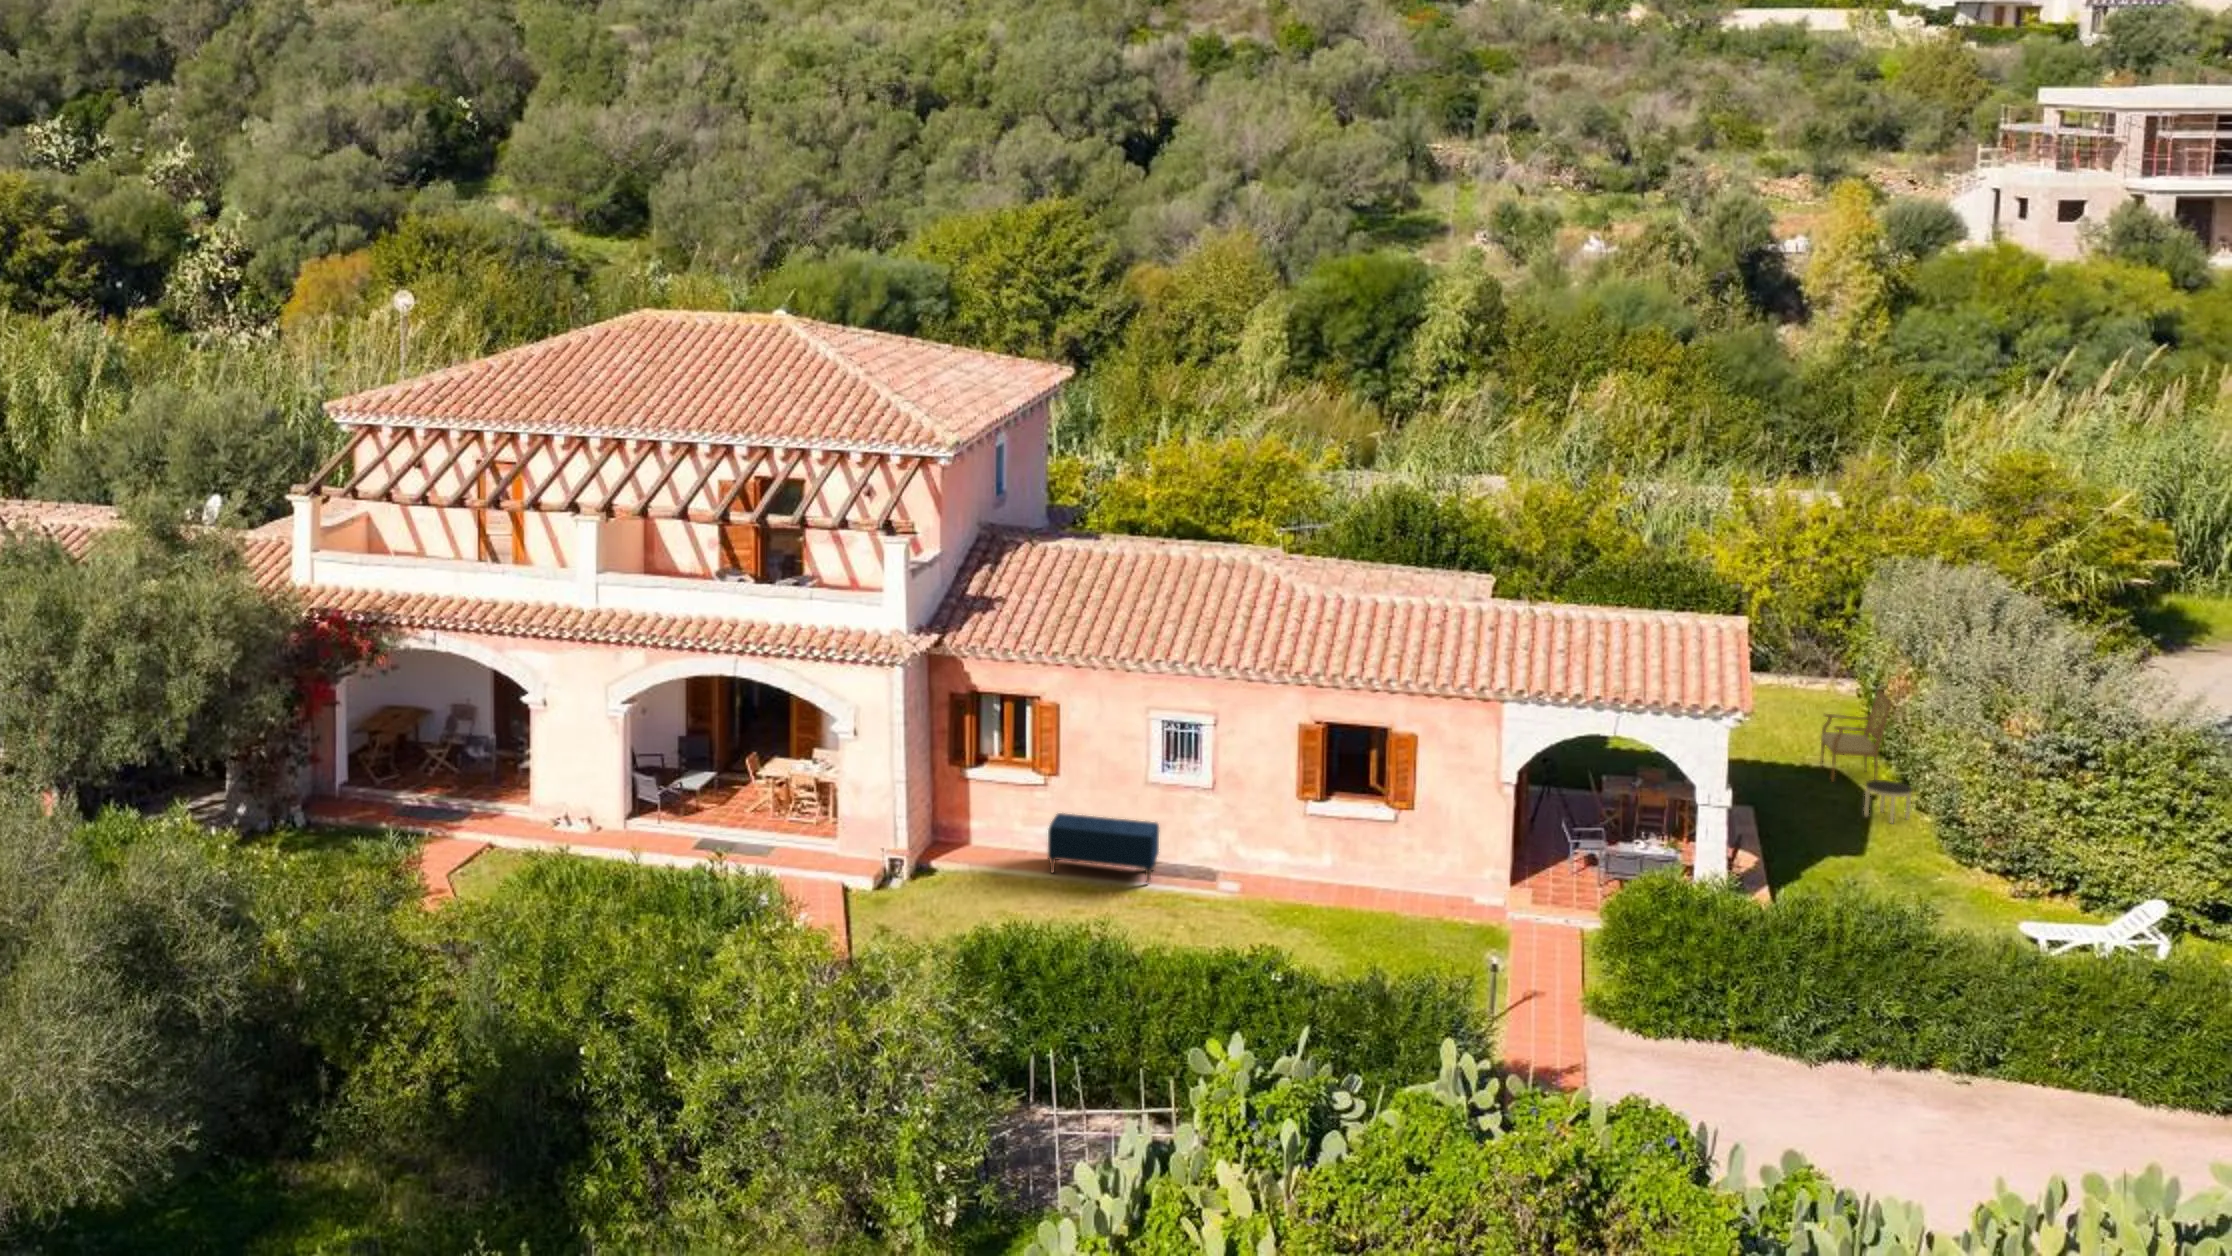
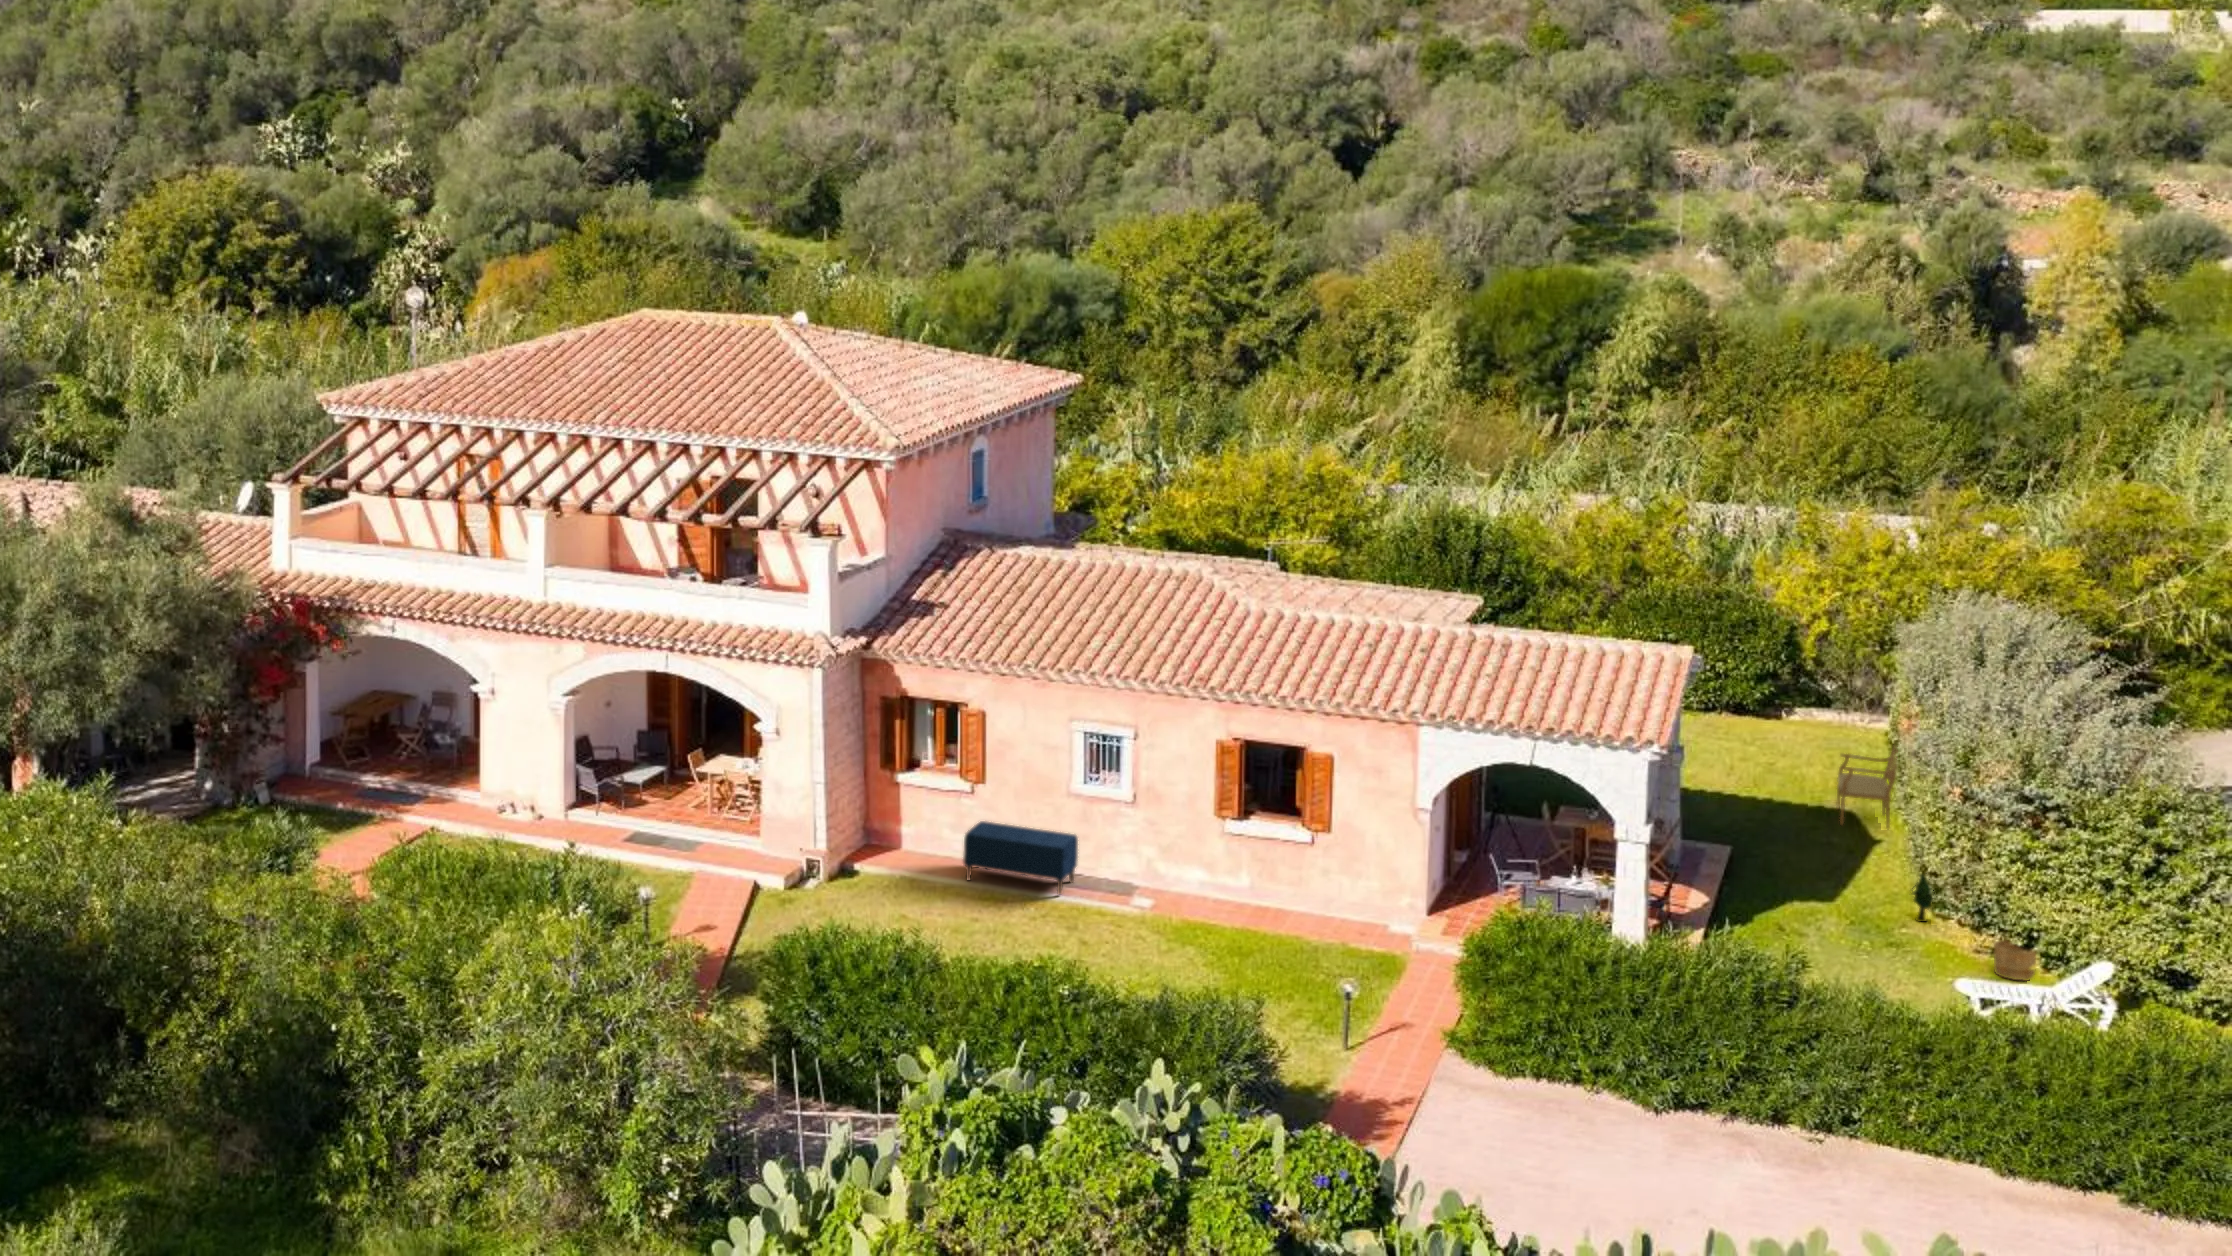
round table: present [1864,780,1912,824] -> none [1858,825,1909,871]
decorative plant: none [1937,821,1968,871] -> present [1912,873,1935,922]
wooden bucket: none [2036,884,2080,921] -> present [1994,940,2036,980]

